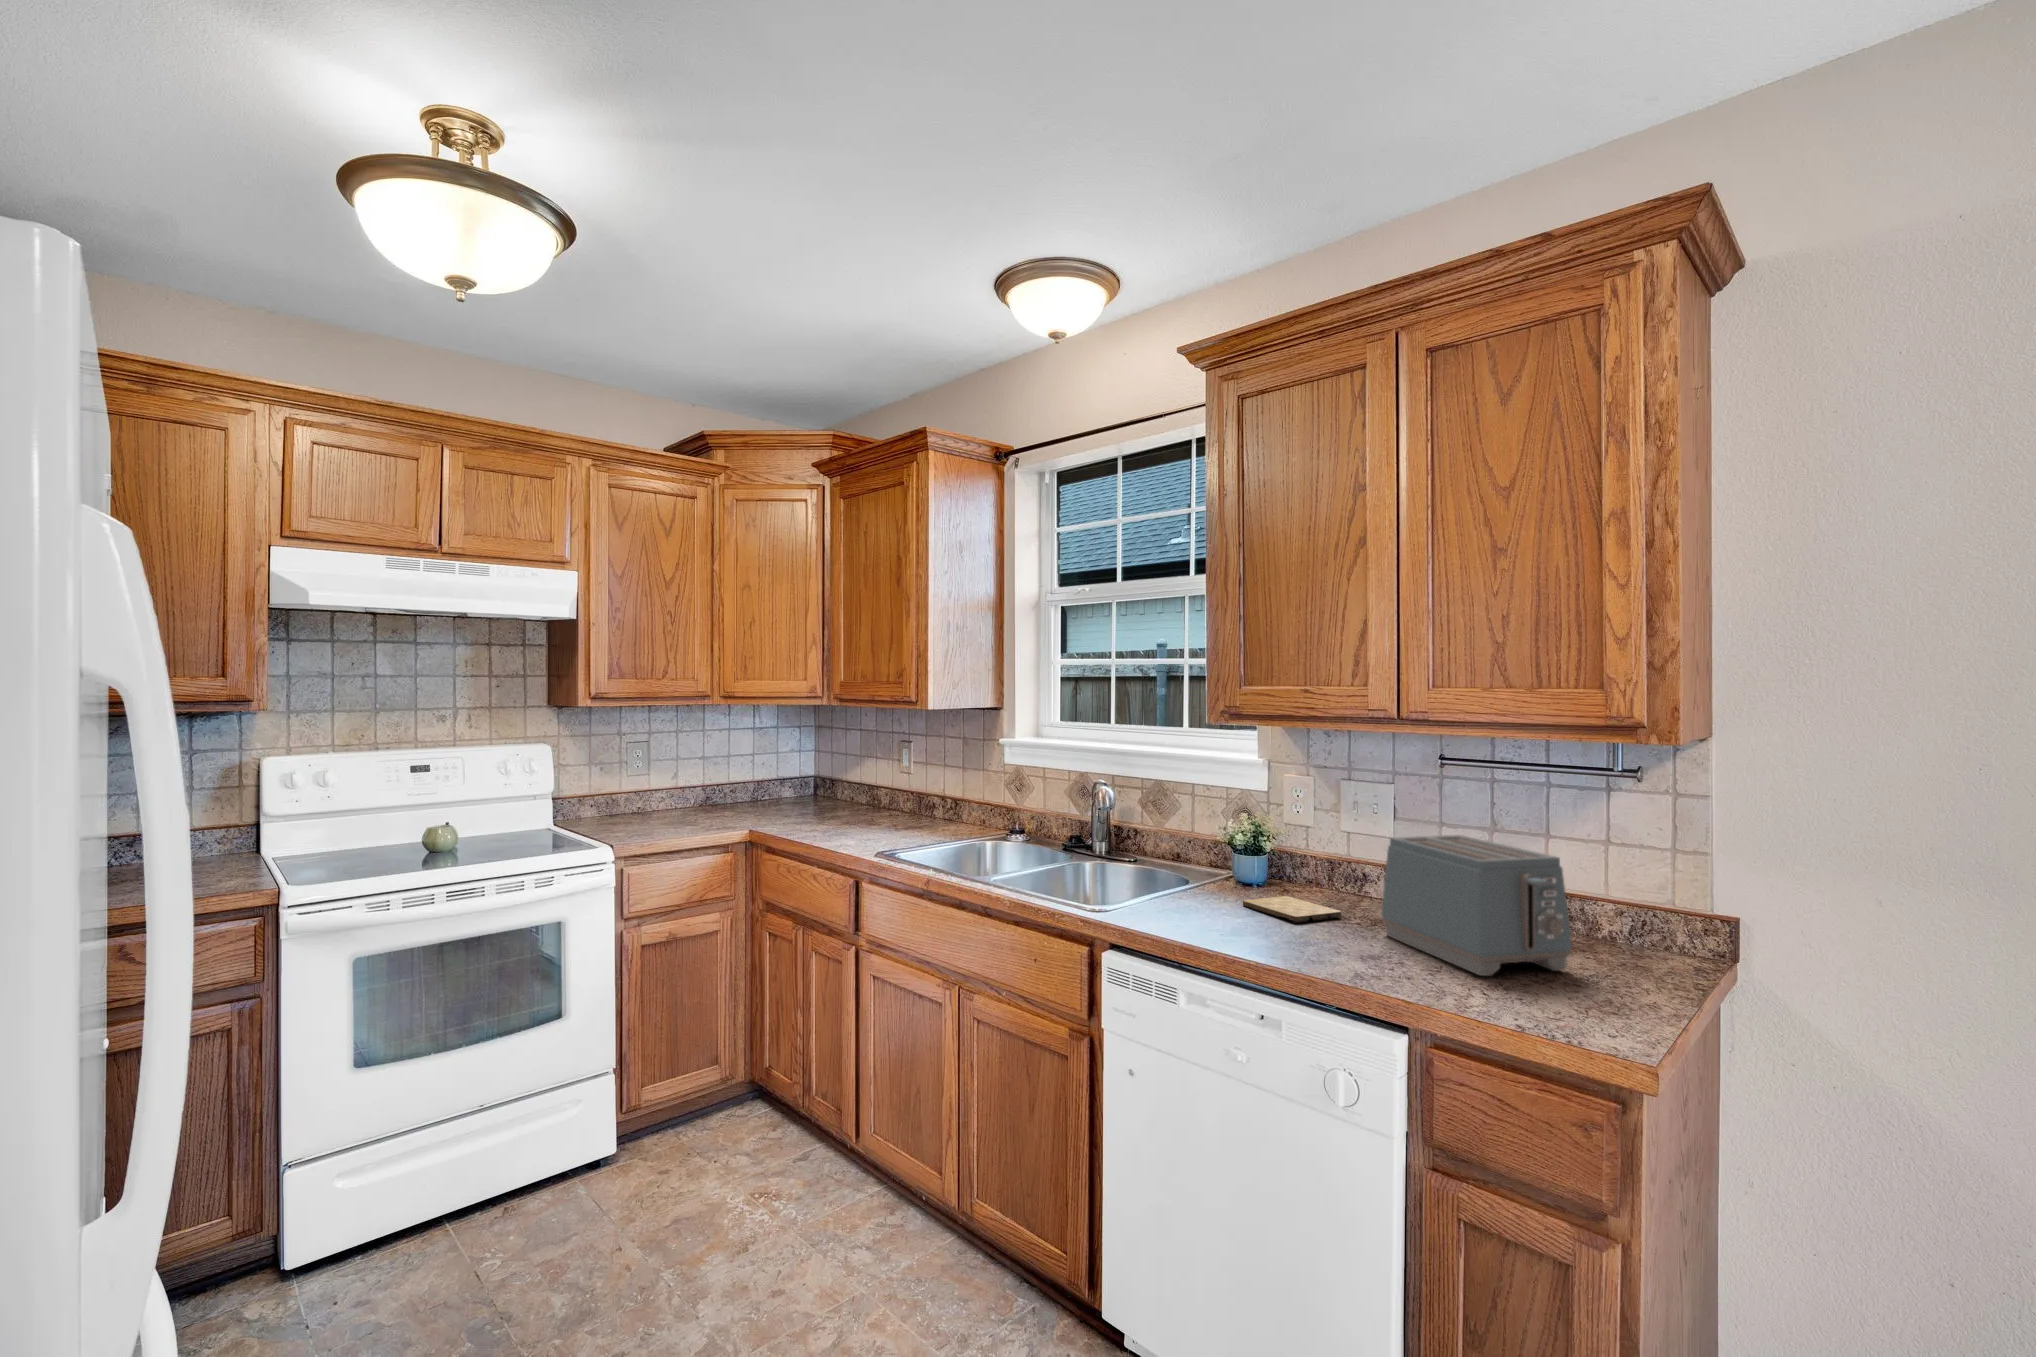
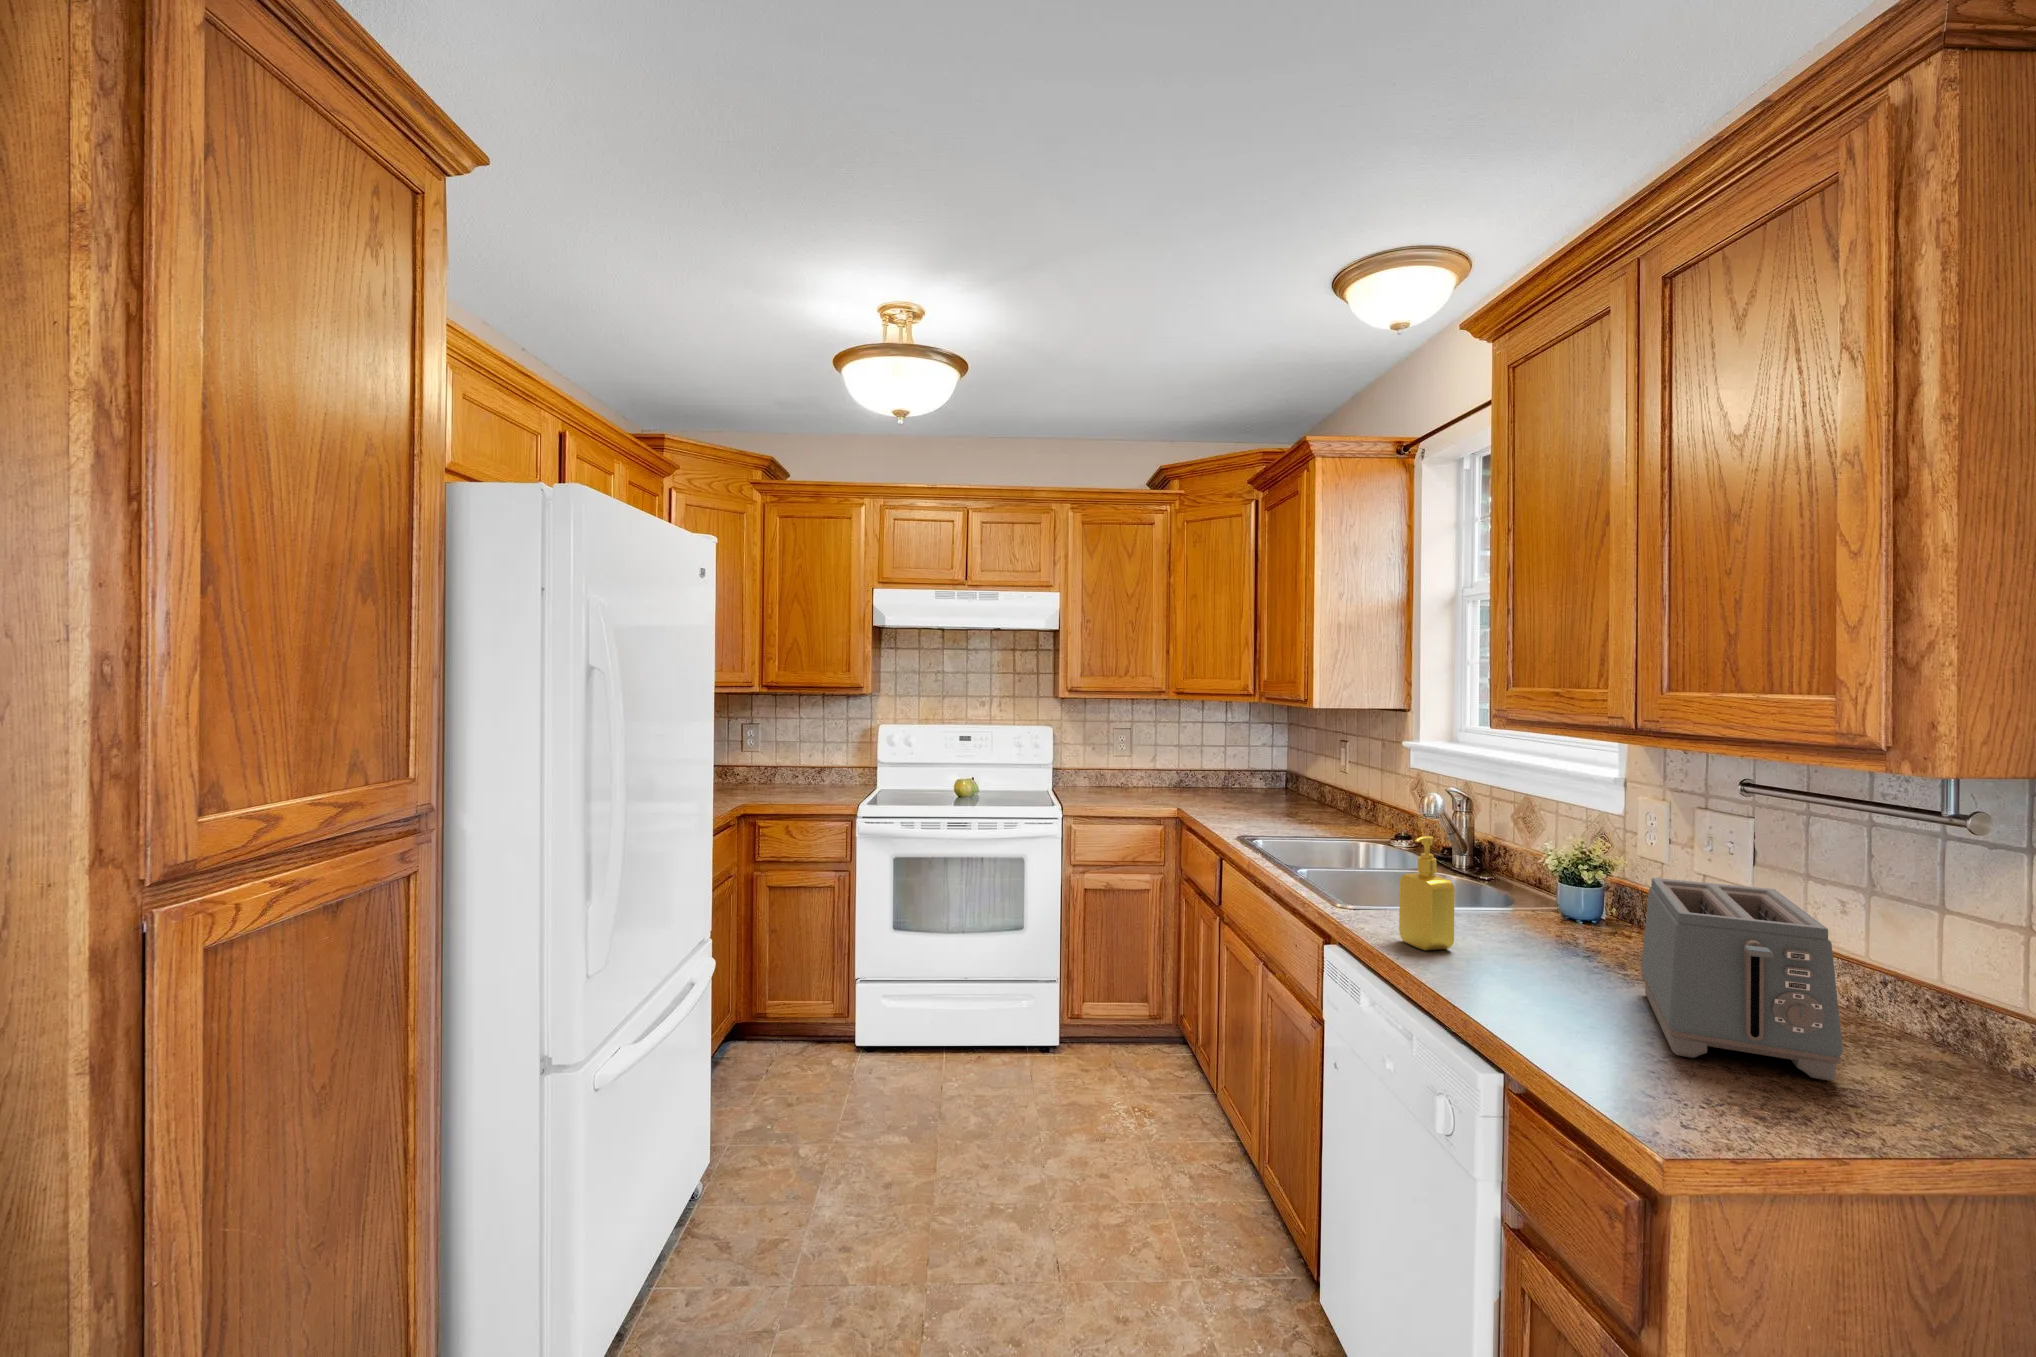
soap dispenser: none [1179,824,1231,934] -> present [1399,836,1455,950]
cutting board: present [1243,896,1341,923] -> none [1522,930,1626,967]

